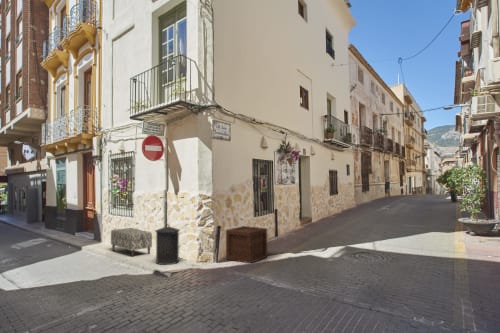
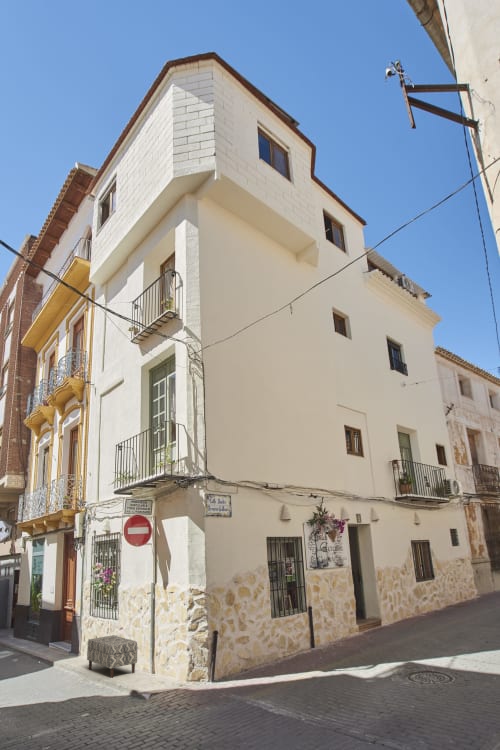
trash can: present [155,224,180,265] -> none [137,630,169,689]
wooden crate: present [226,226,267,263] -> none [227,629,284,684]

